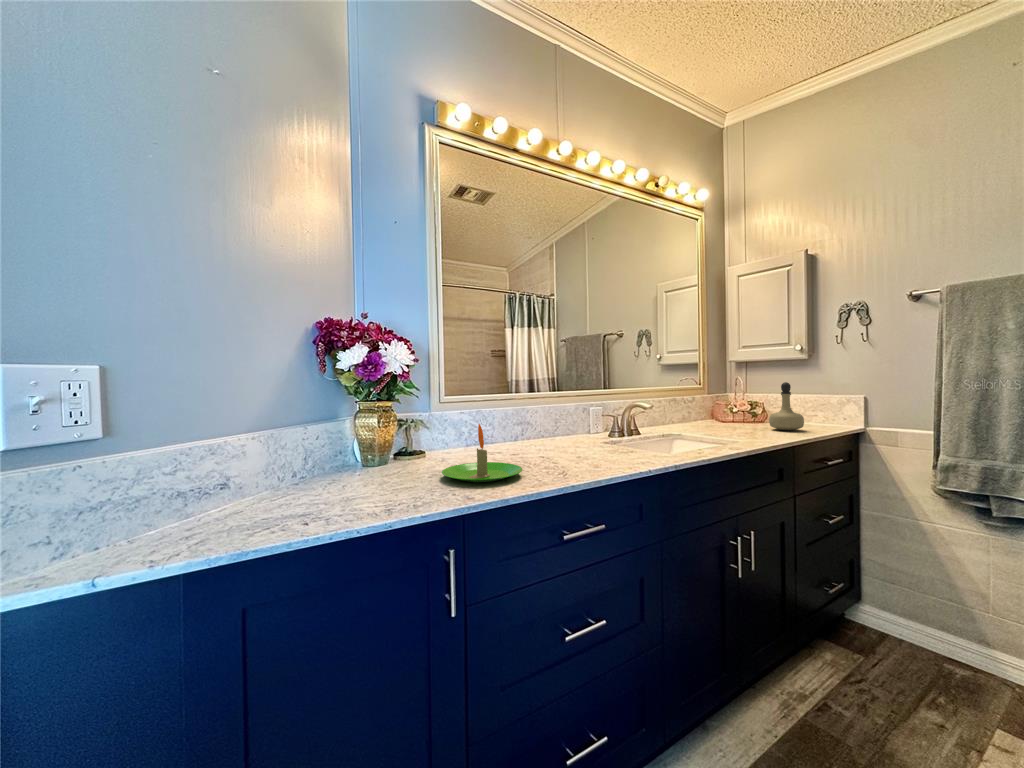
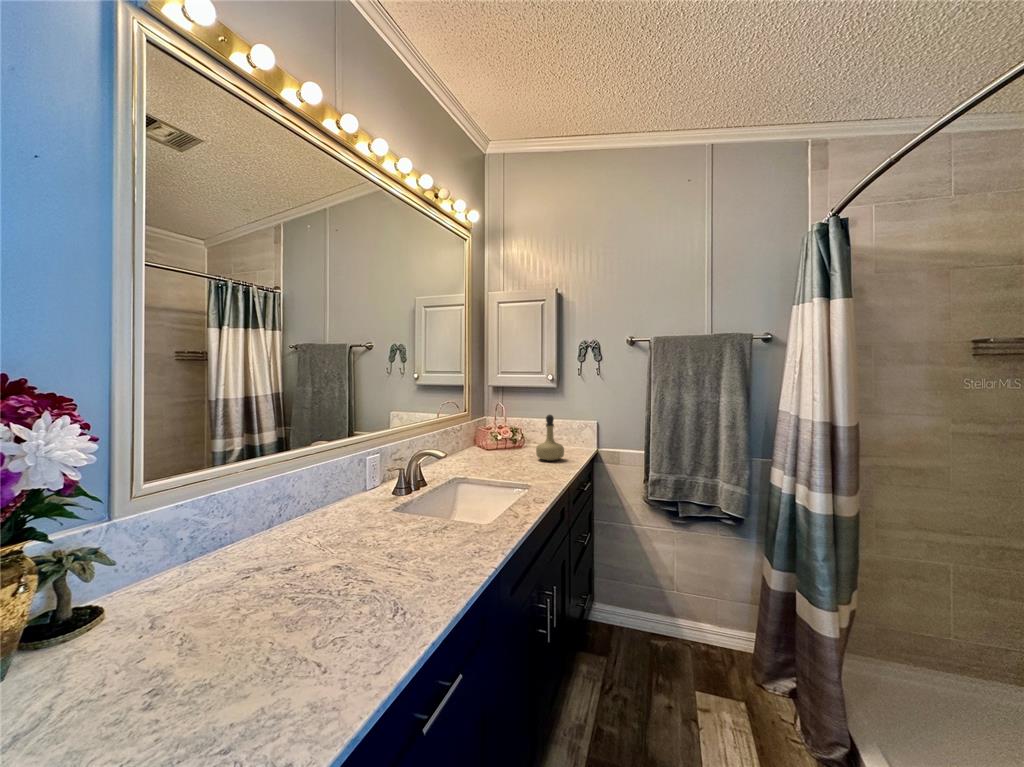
candle: present [442,424,522,482] -> none [172,550,341,684]

